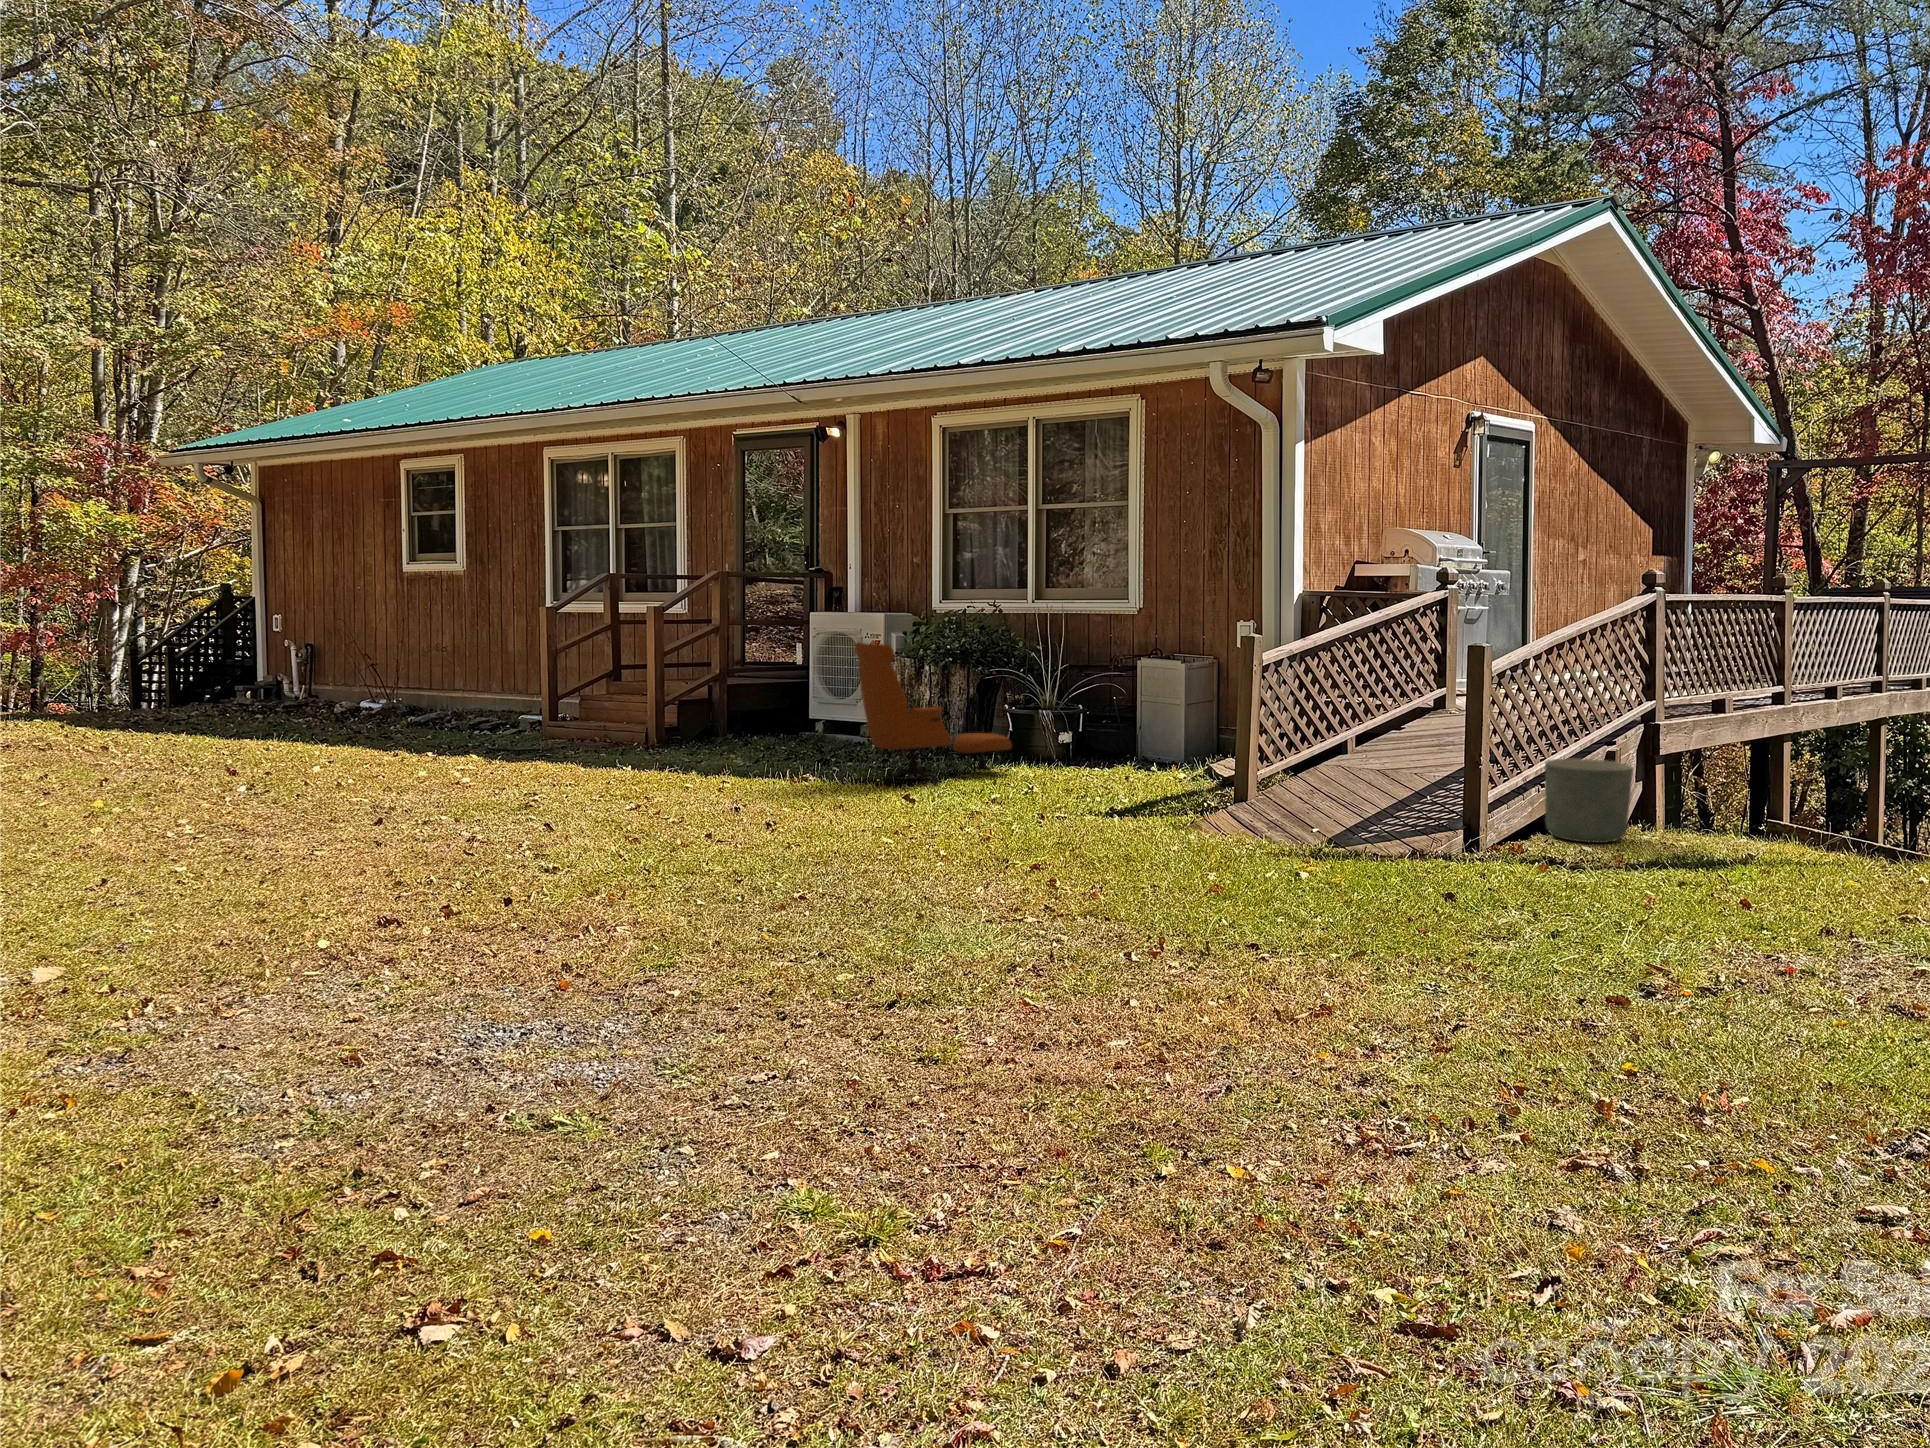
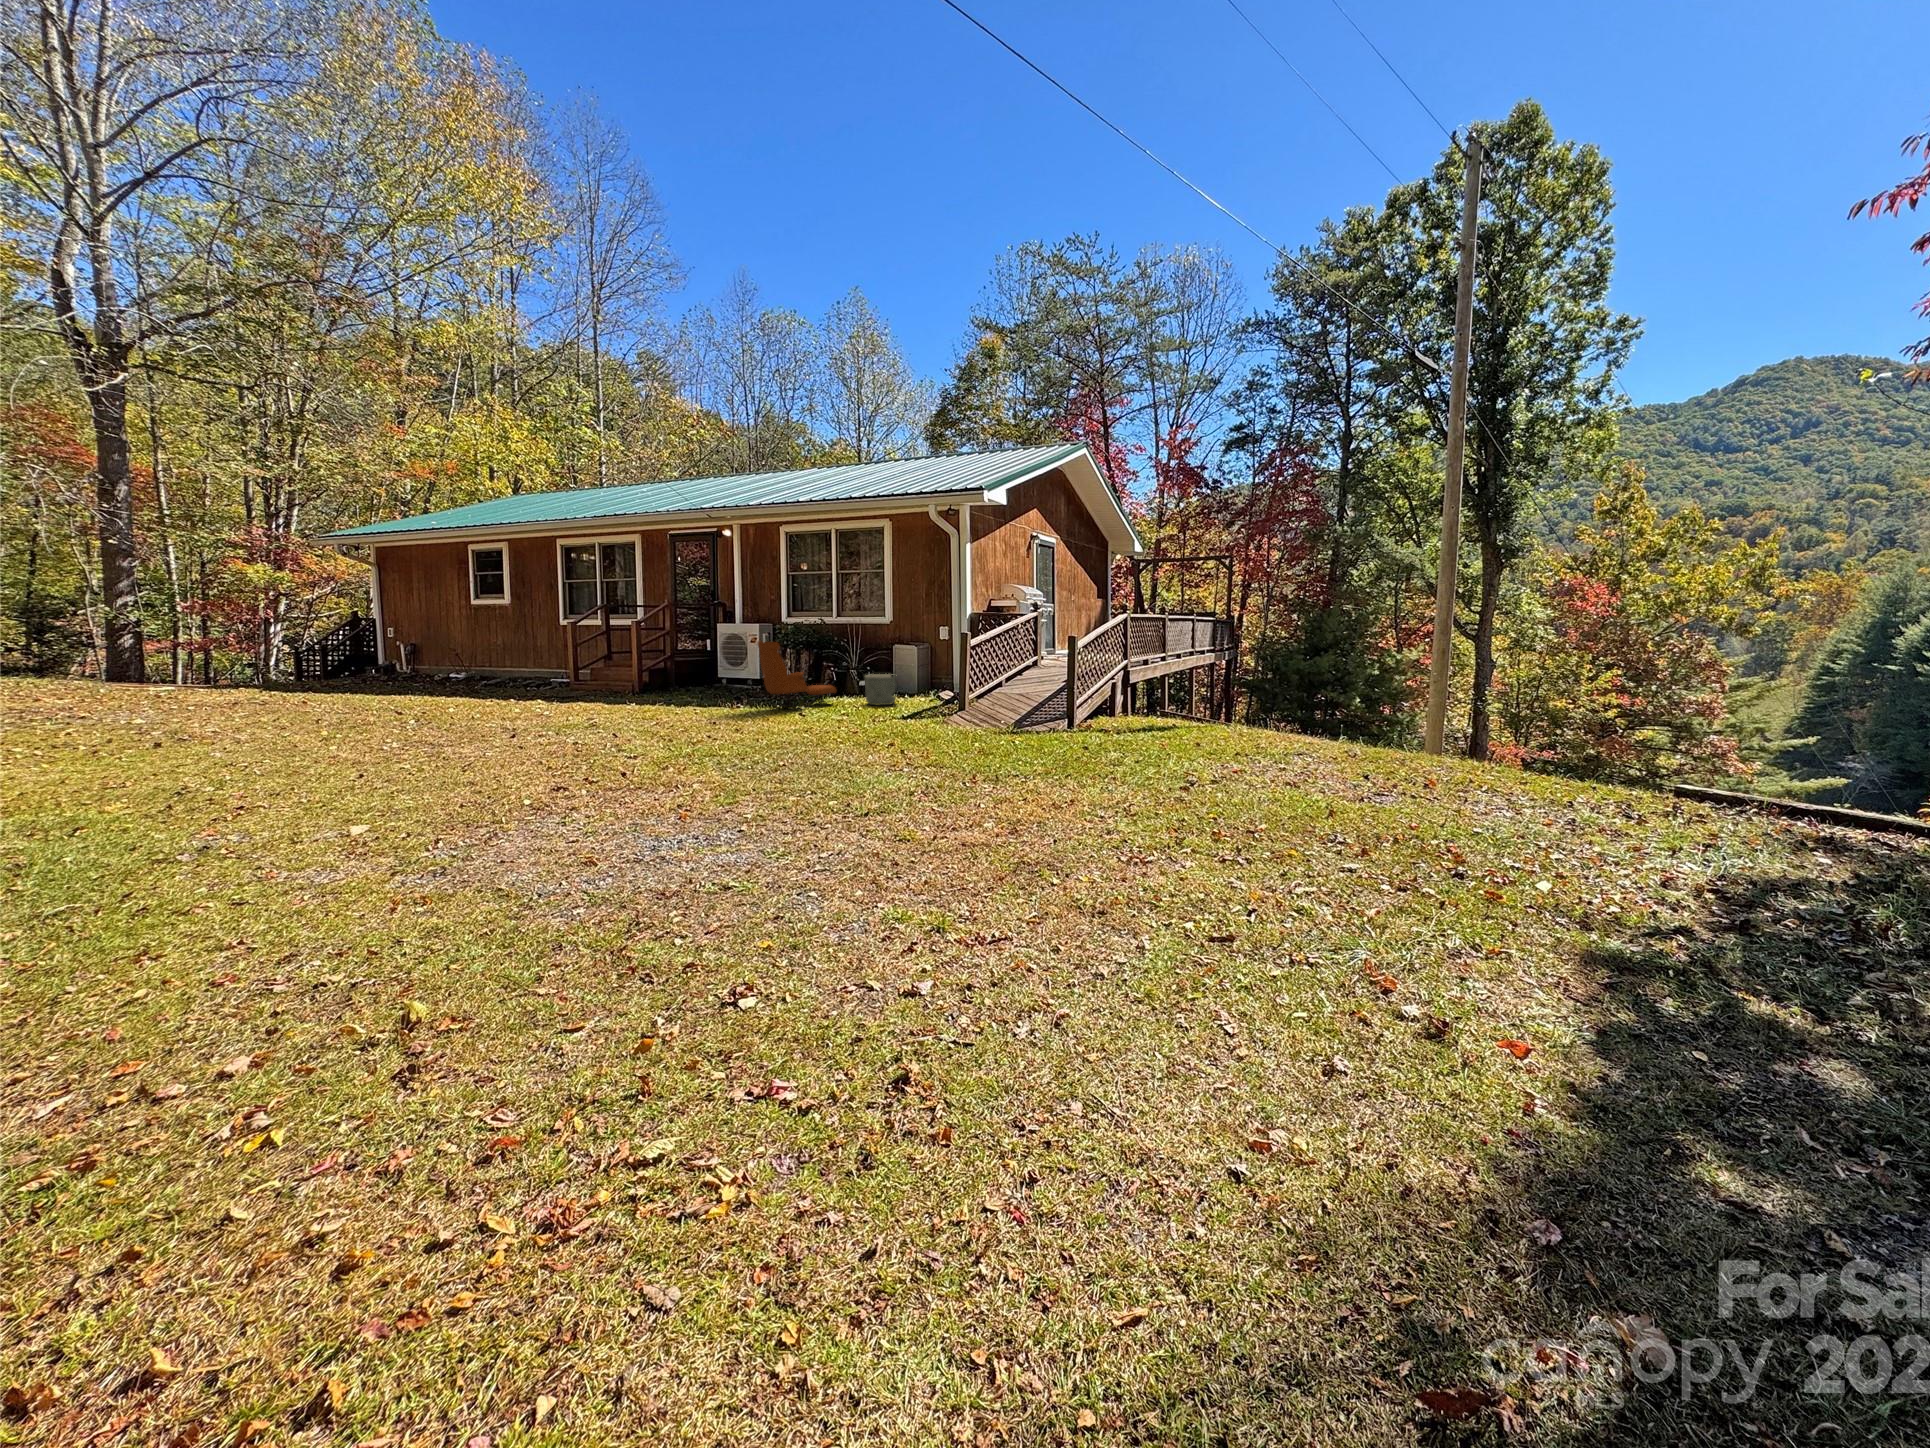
planter: present [1545,759,1633,843] -> present [865,674,896,706]

